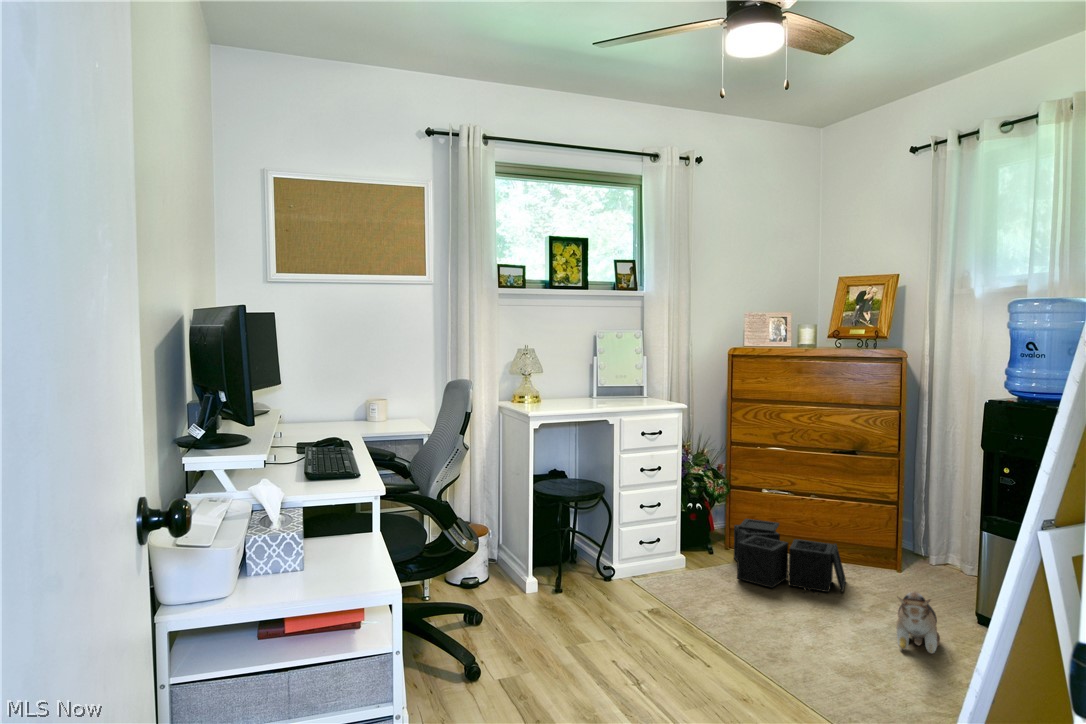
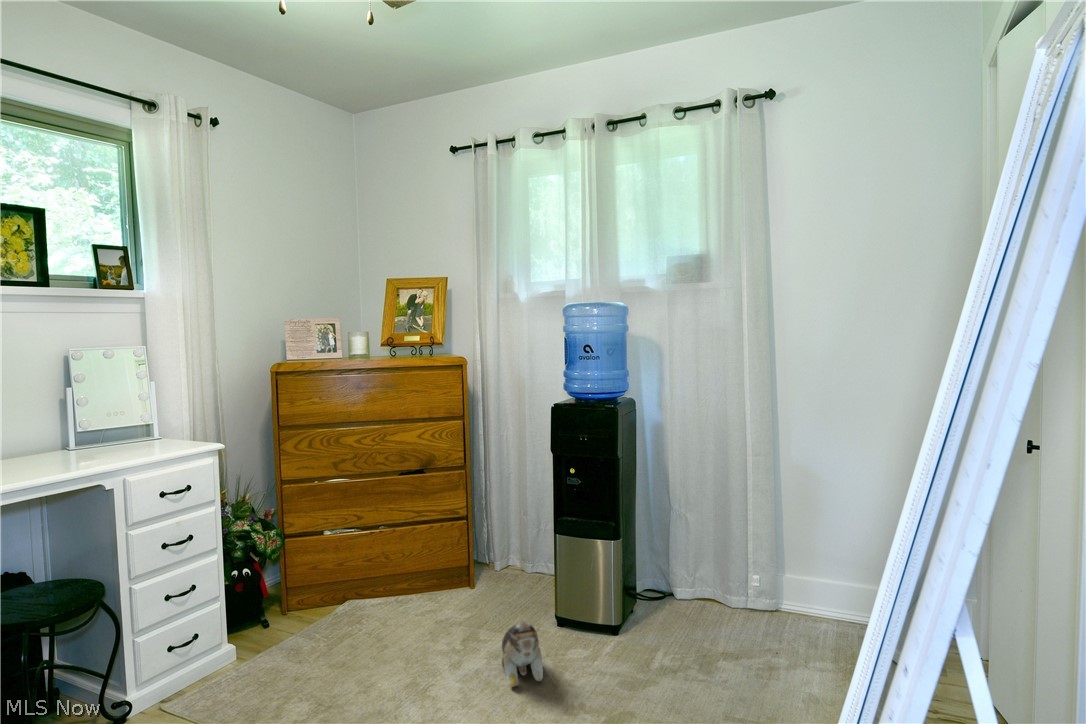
storage bin: present [734,519,846,594] -> none [296,568,432,656]

